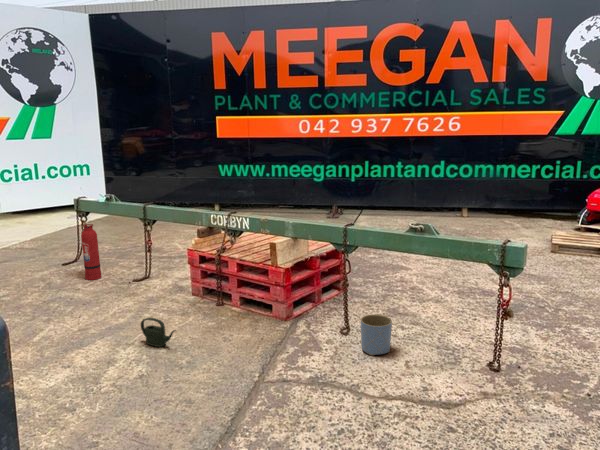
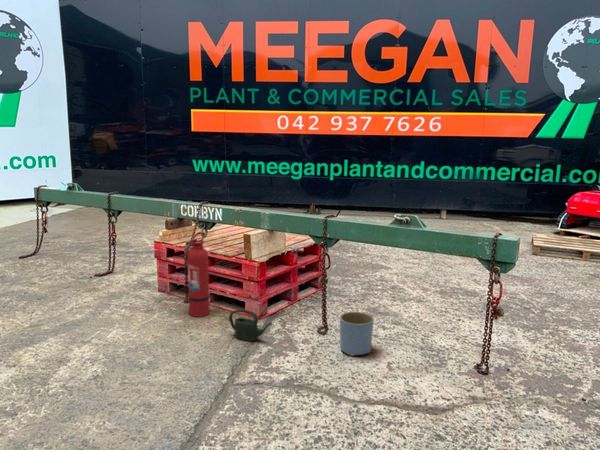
fire extinguisher: present [81,224,102,280] -> present [186,240,210,317]
watering can: present [141,318,176,347] -> present [229,310,272,341]

